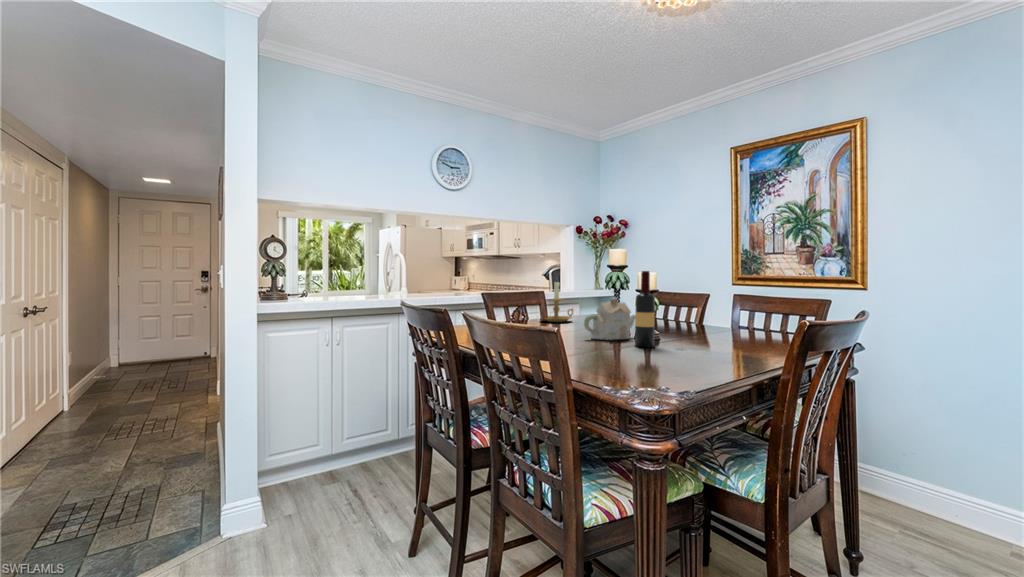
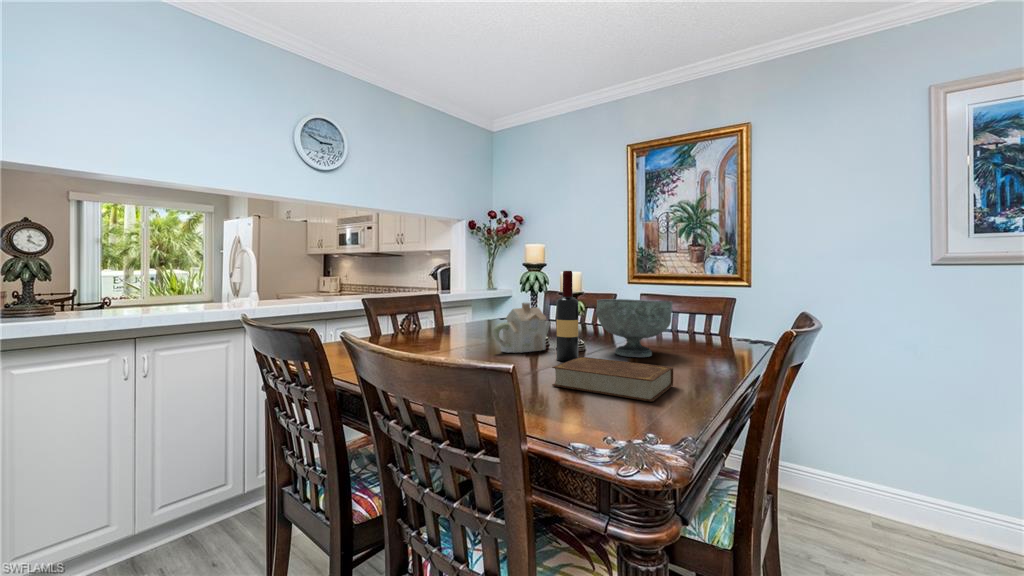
candle holder: present [541,282,573,322] -> none [432,282,471,330]
decorative bowl: none [675,297,747,348] -> present [596,299,672,357]
book: none [619,341,723,374] -> present [552,357,673,402]

